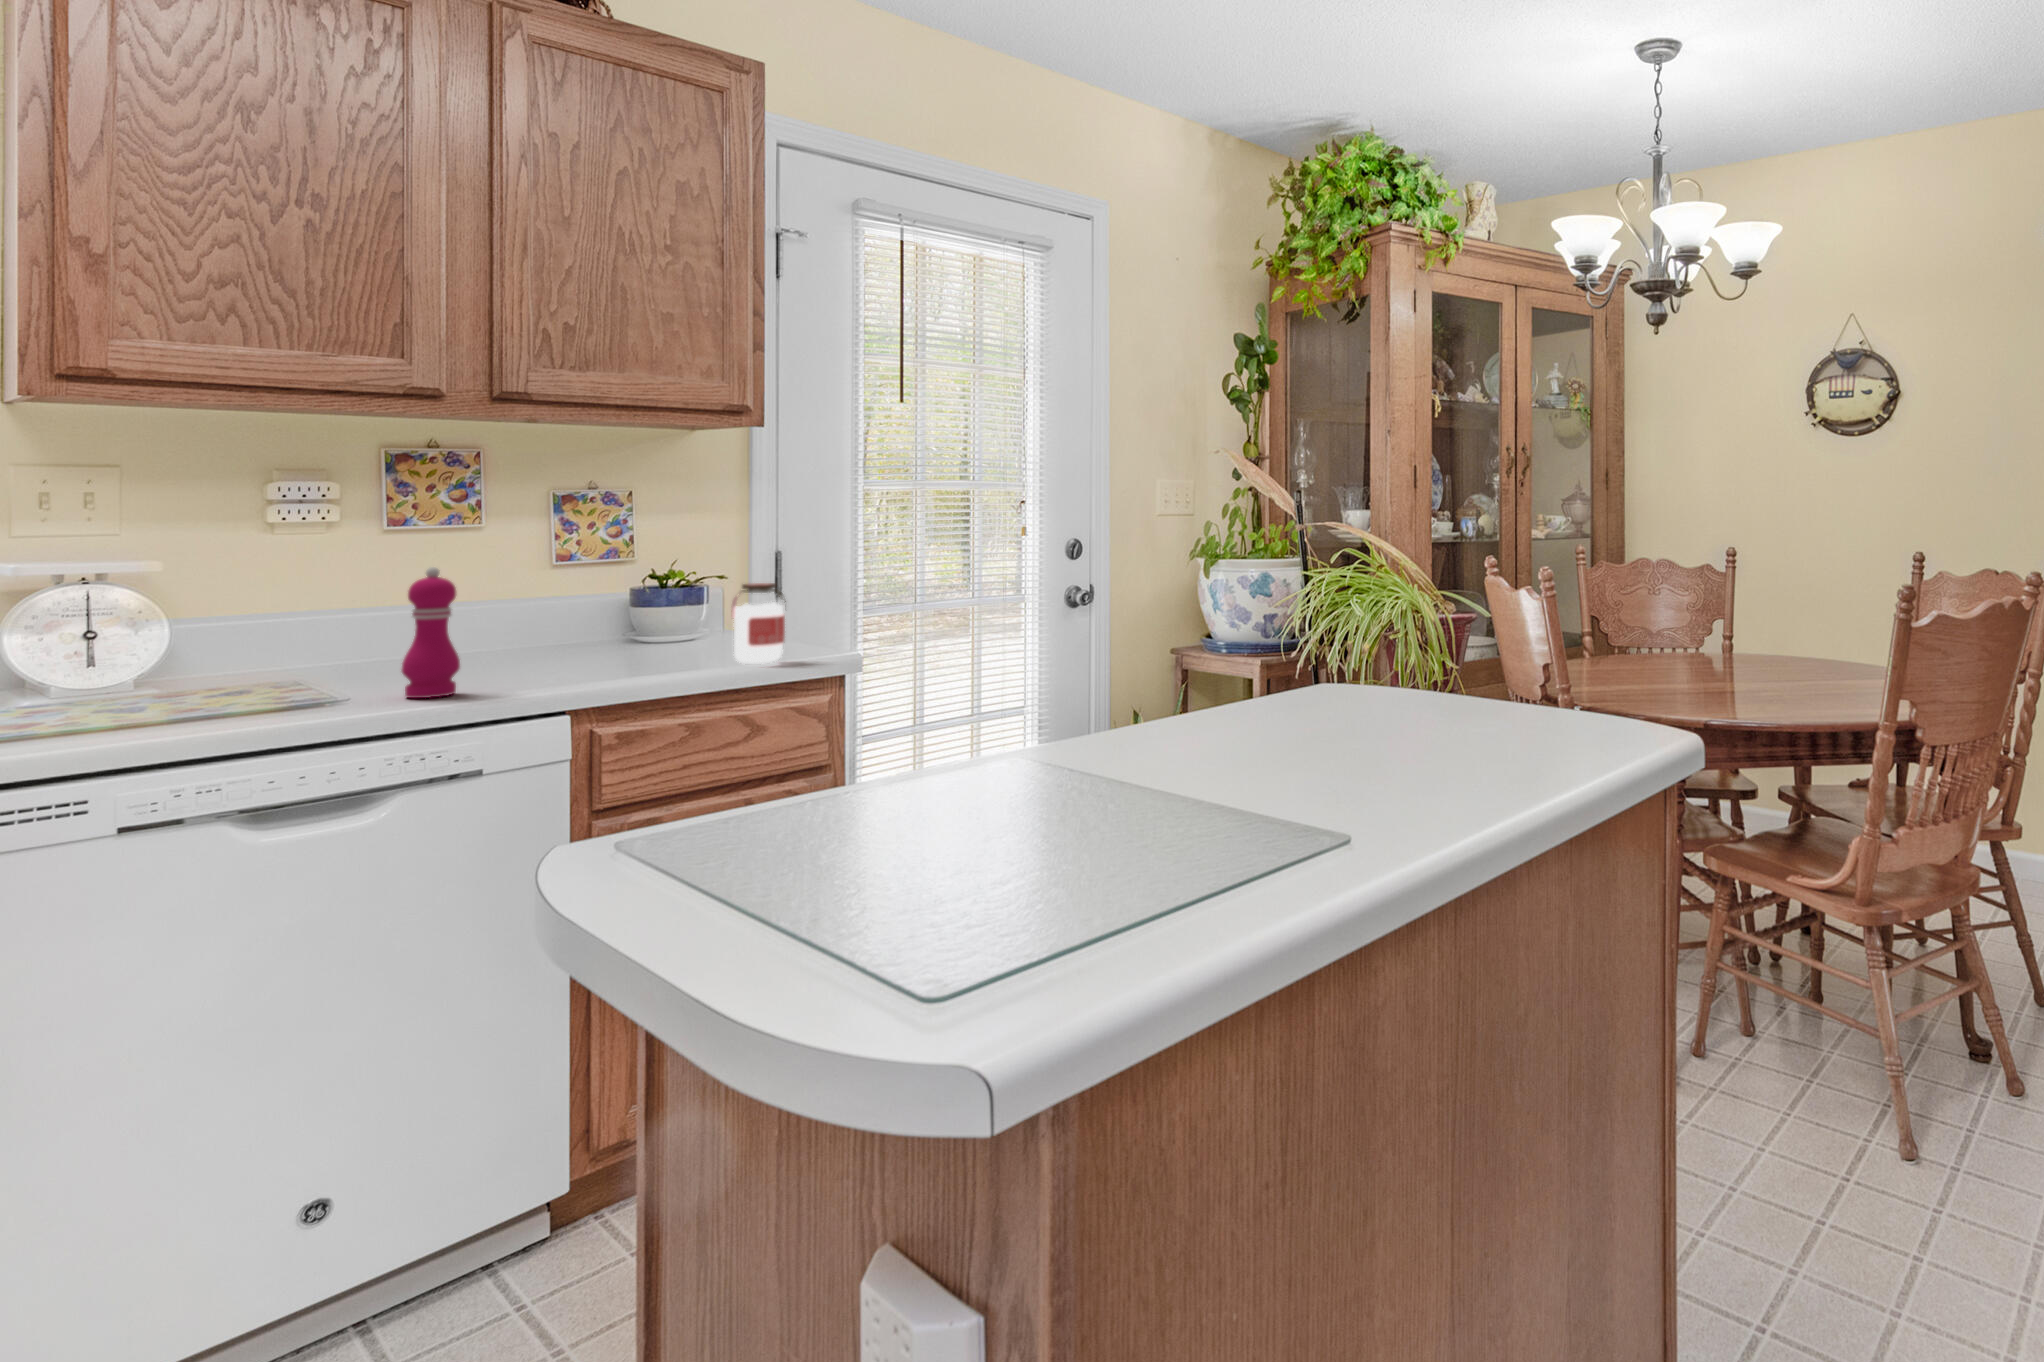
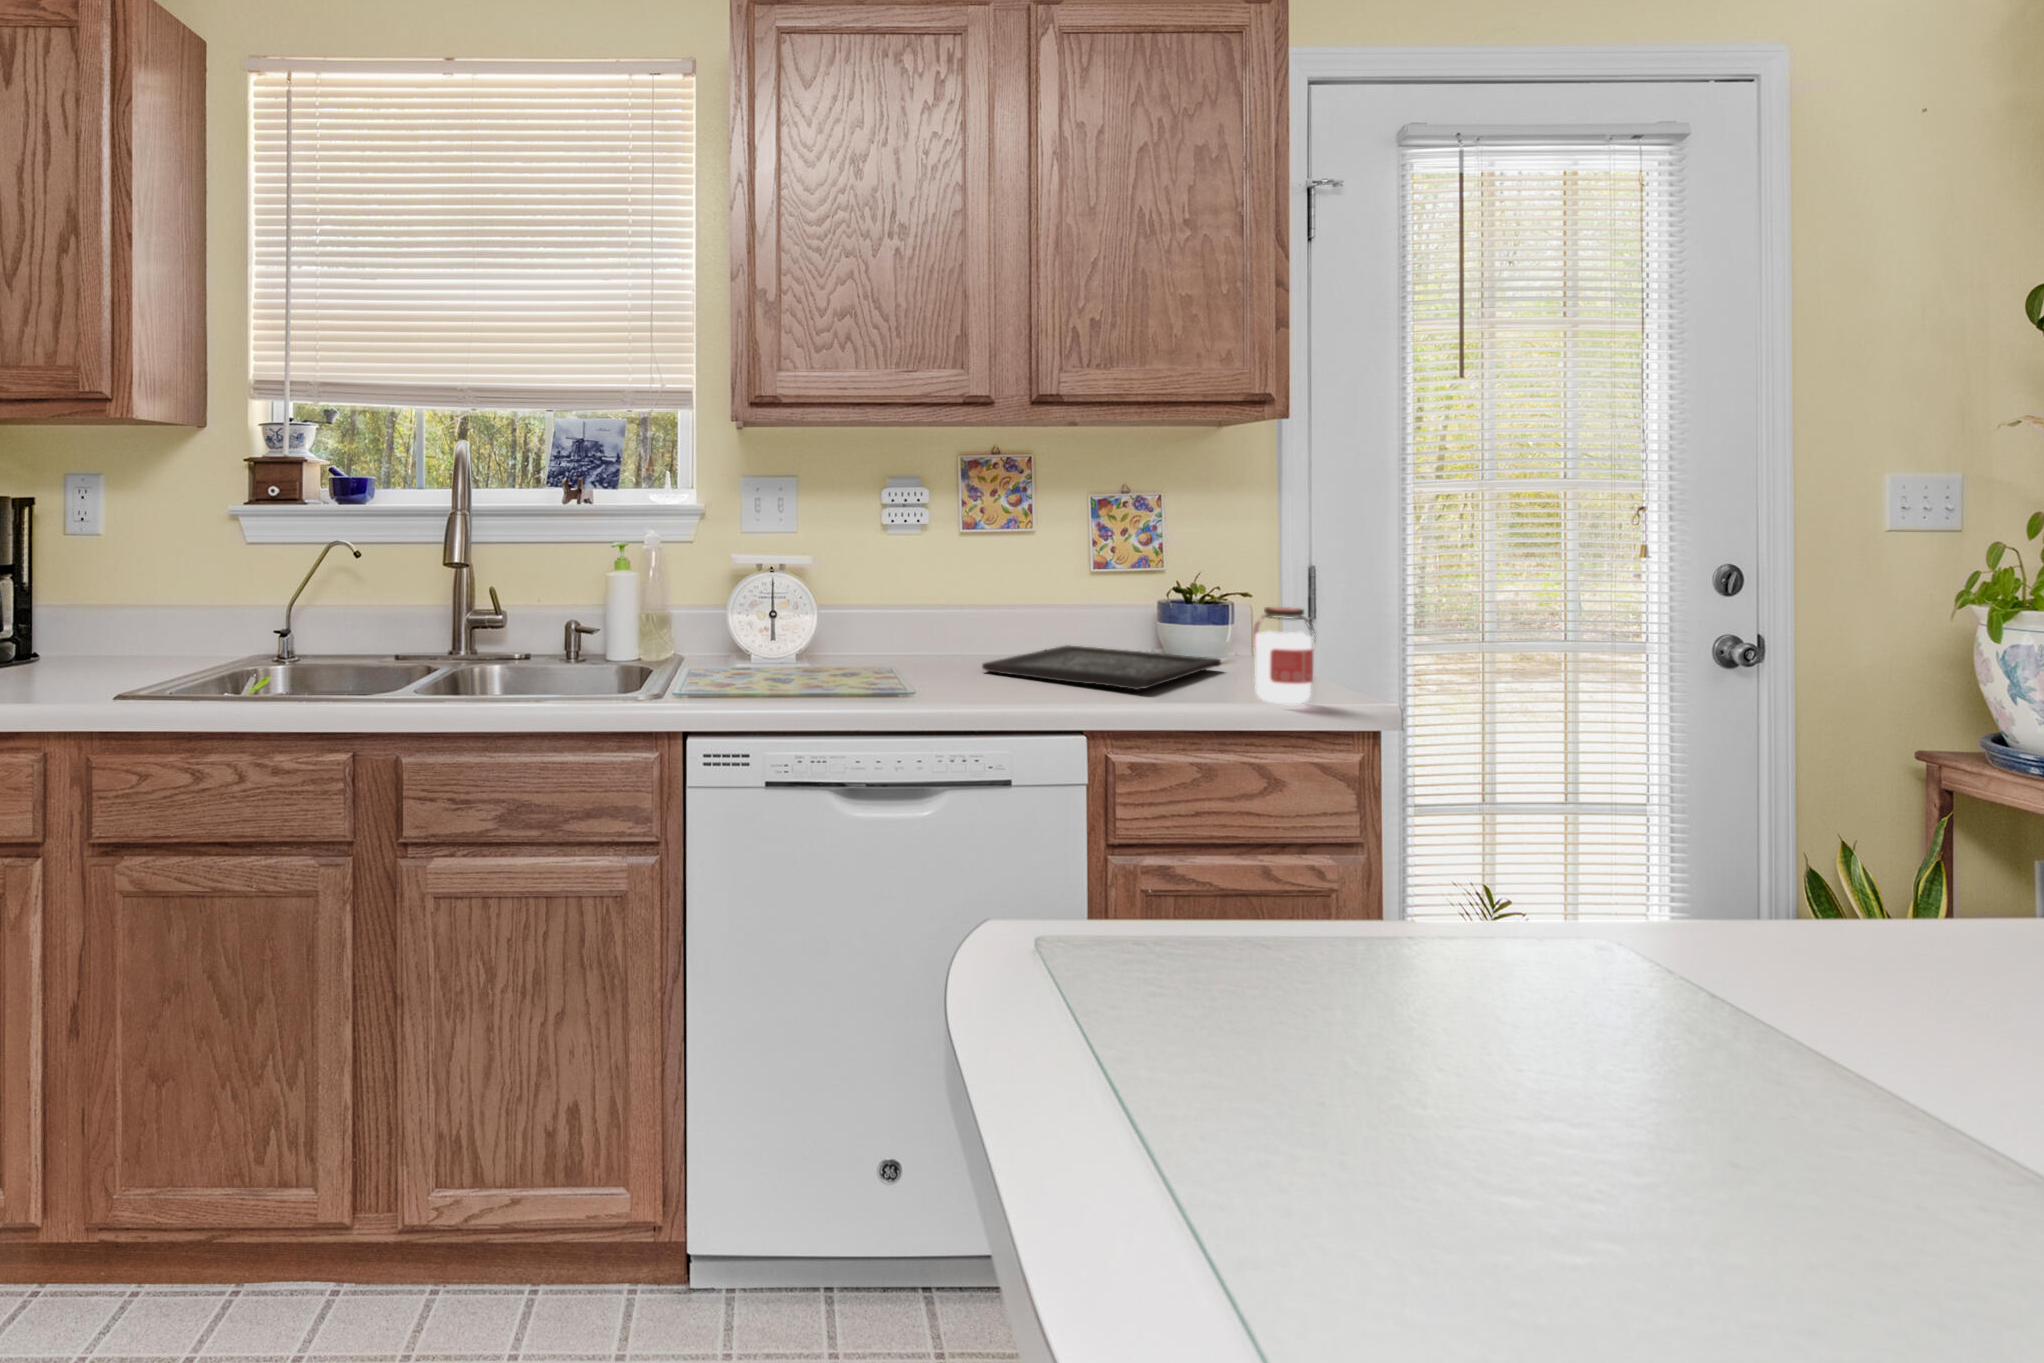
pepper mill: present [402,567,460,698] -> none [945,571,990,701]
tray: none [431,637,694,673] -> present [982,645,1221,690]

